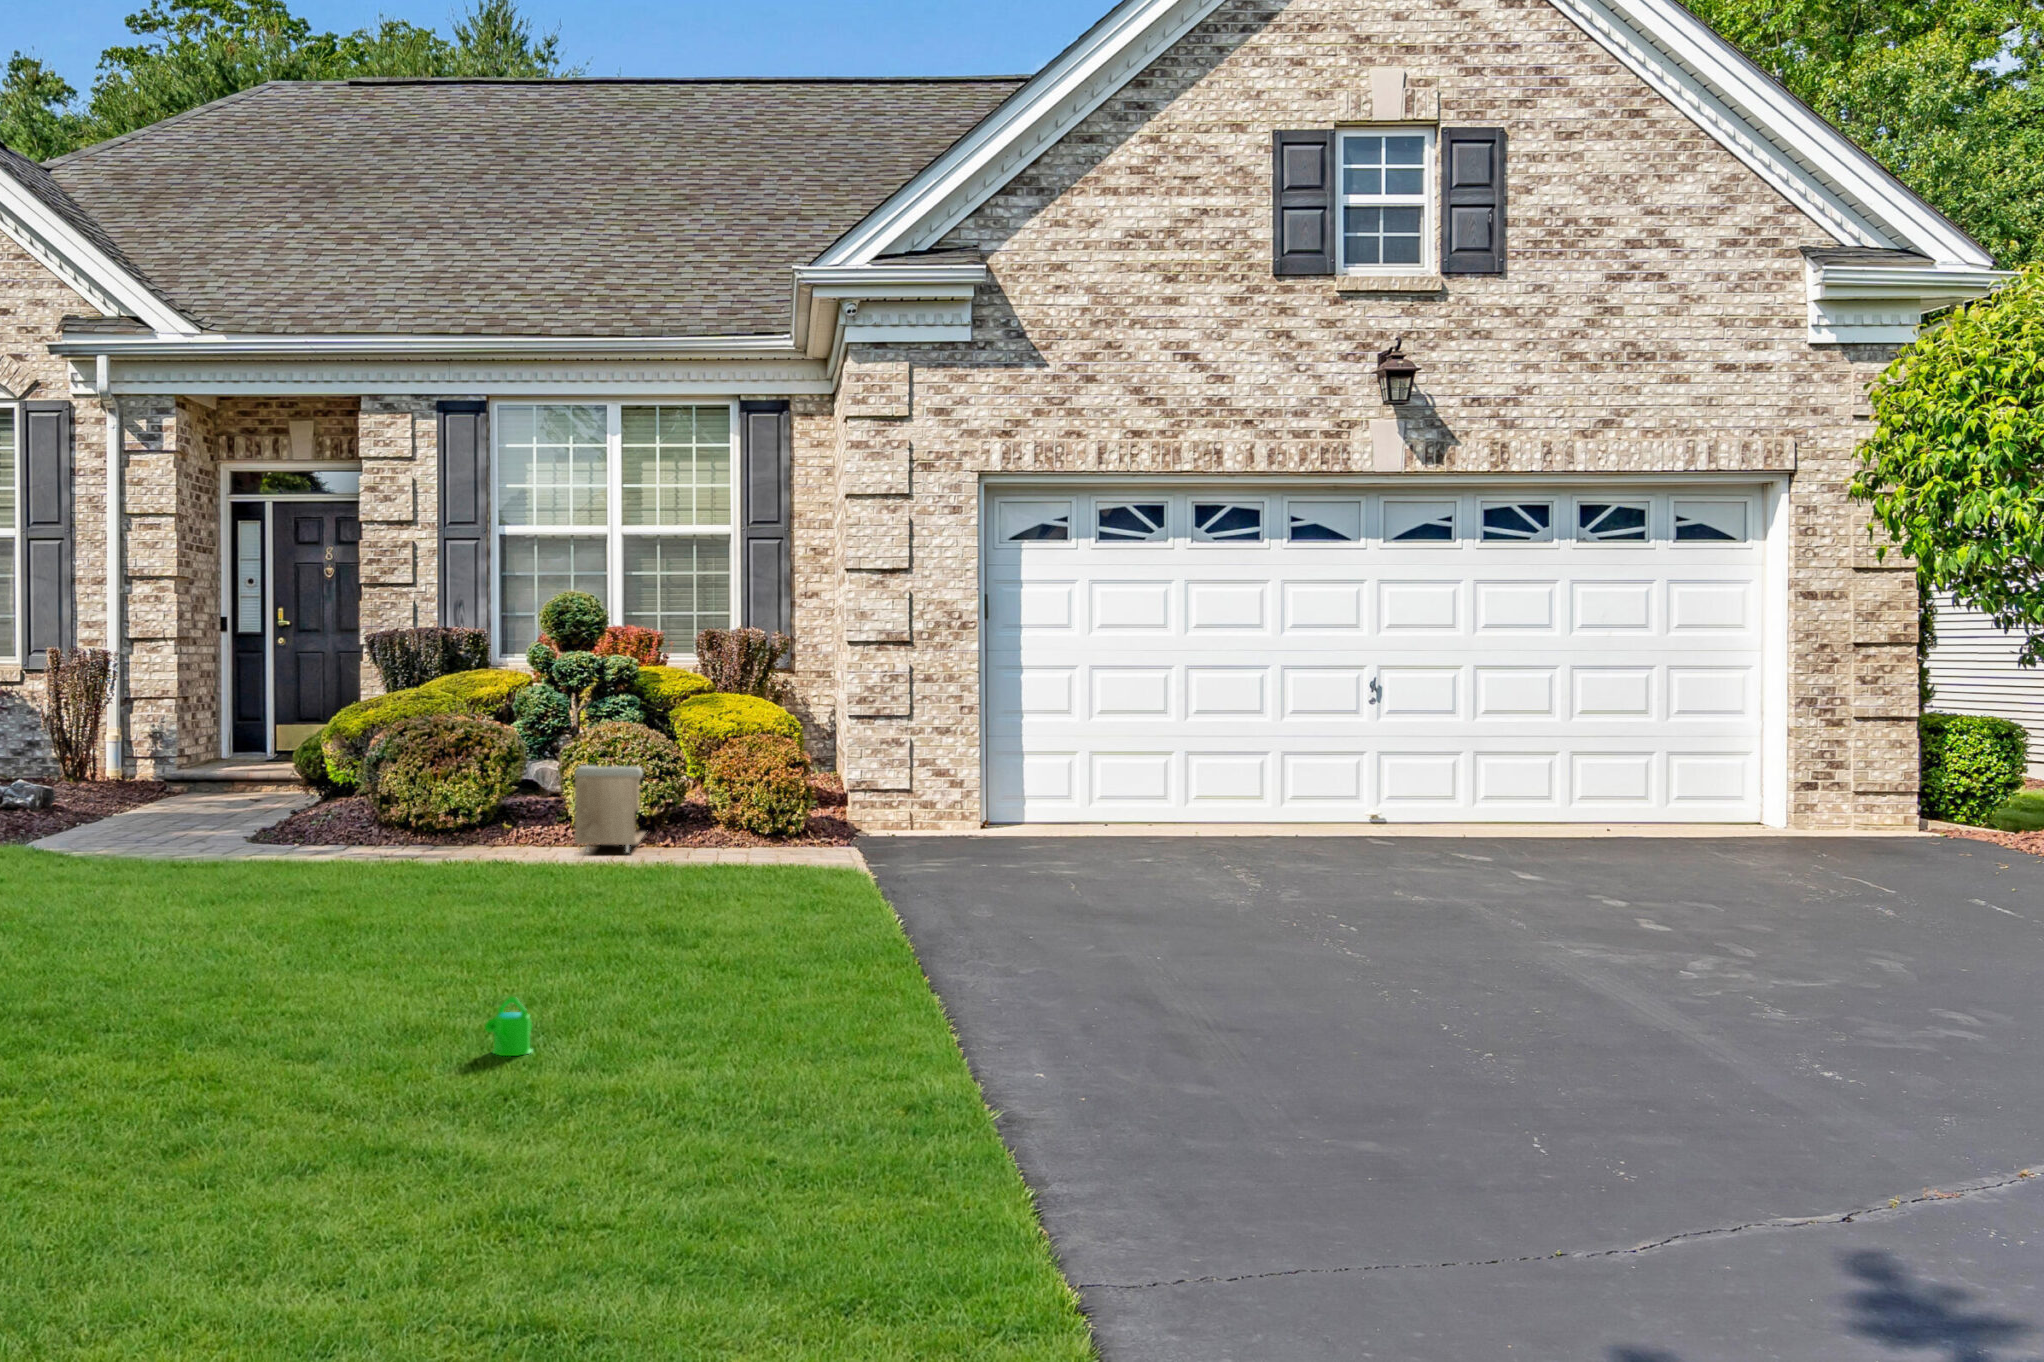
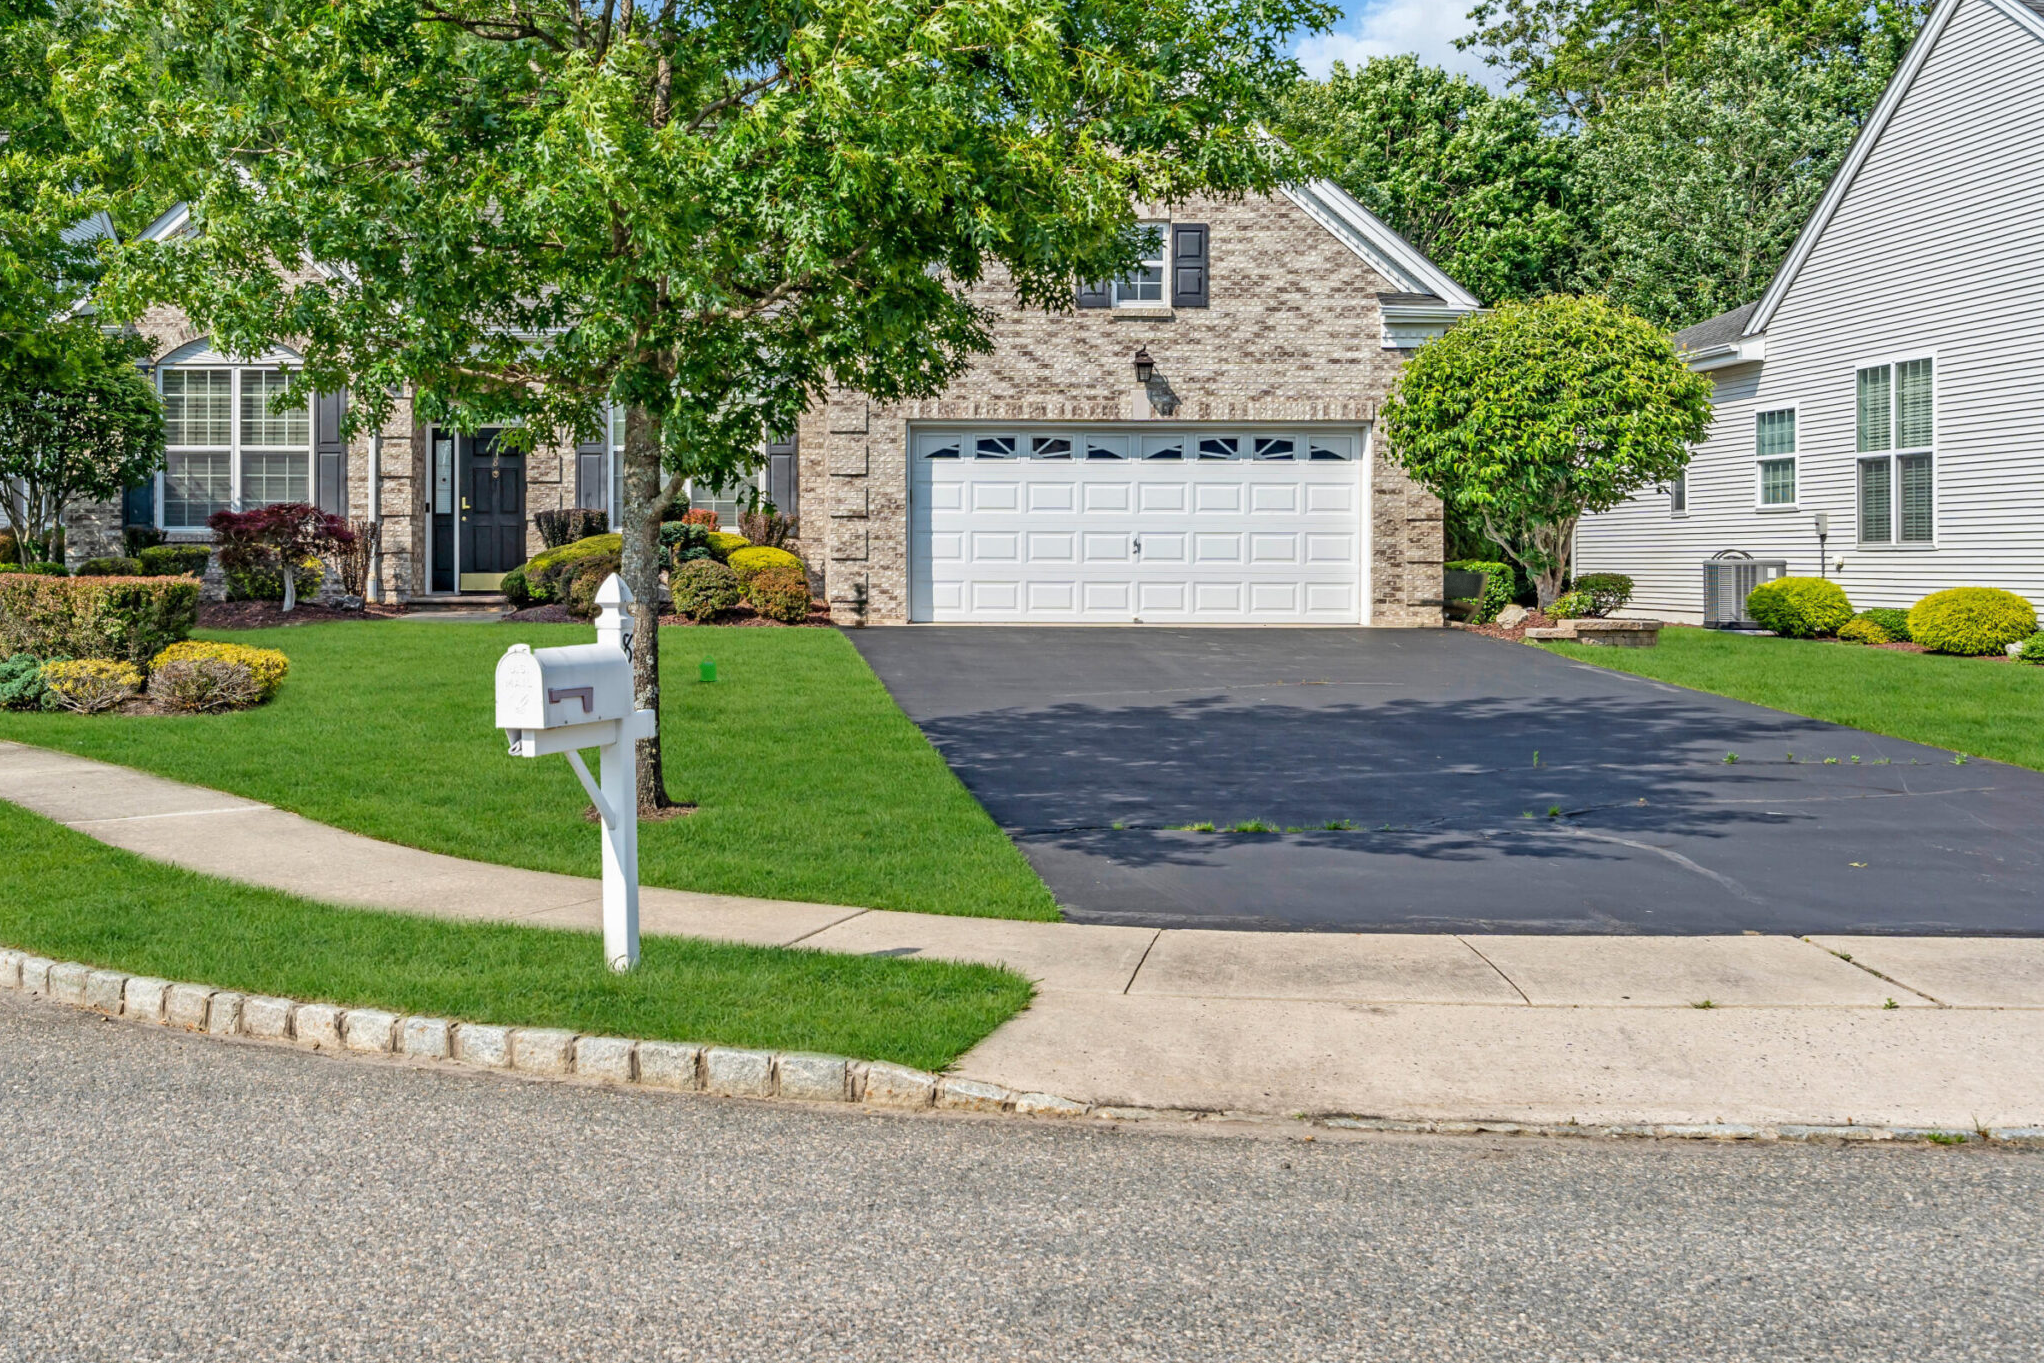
lounge chair: none [1893,731,2022,844] -> present [1419,571,1489,630]
potted plant: none [873,759,924,841] -> present [848,583,871,629]
storage bench: present [575,766,645,853] -> none [678,581,717,632]

